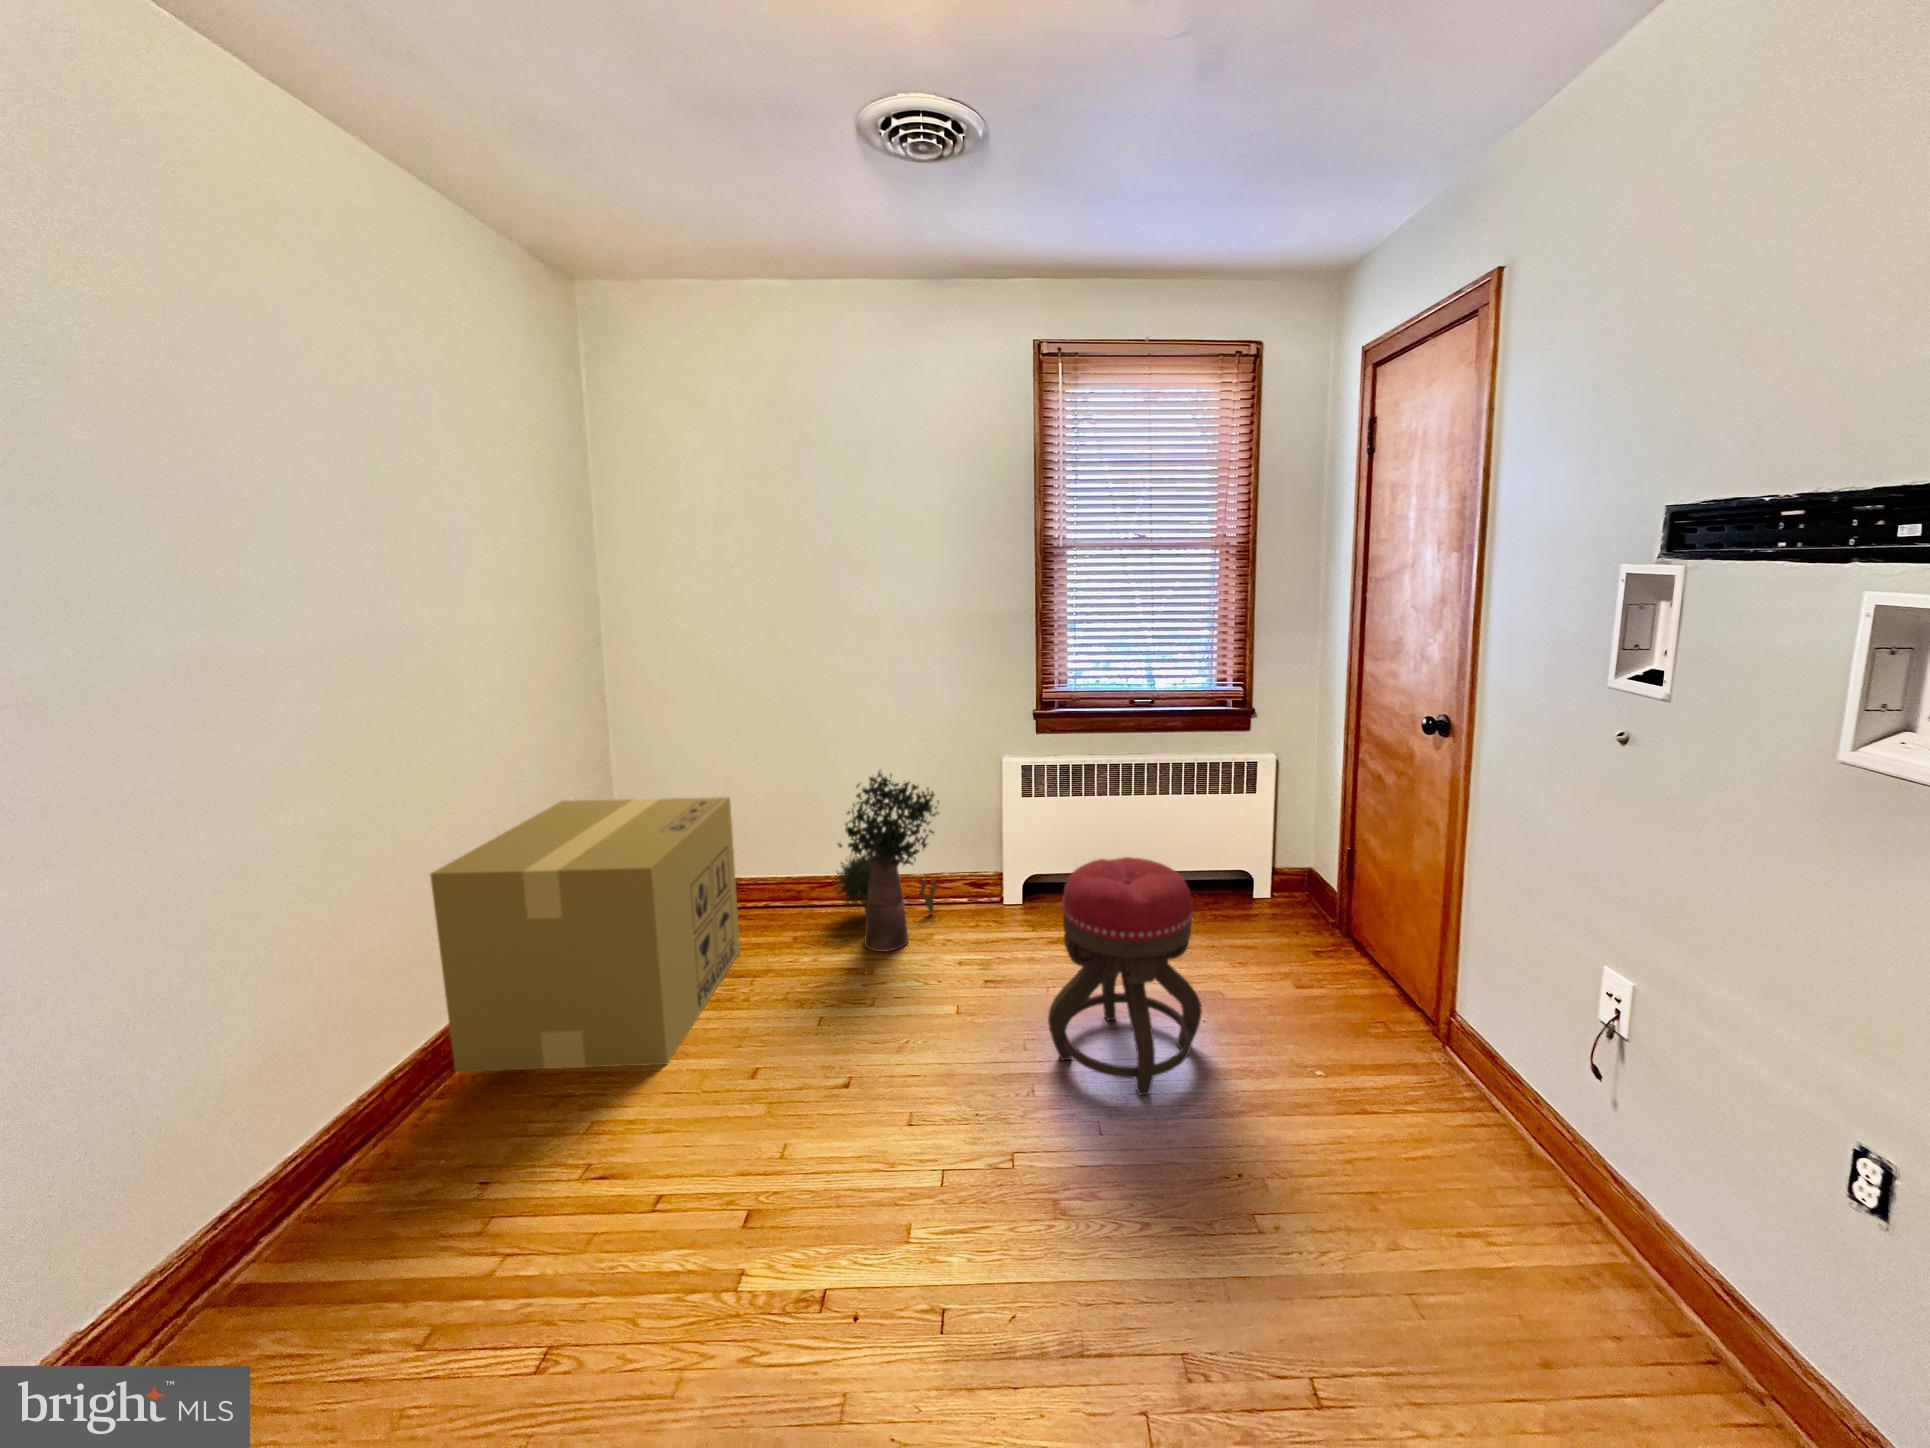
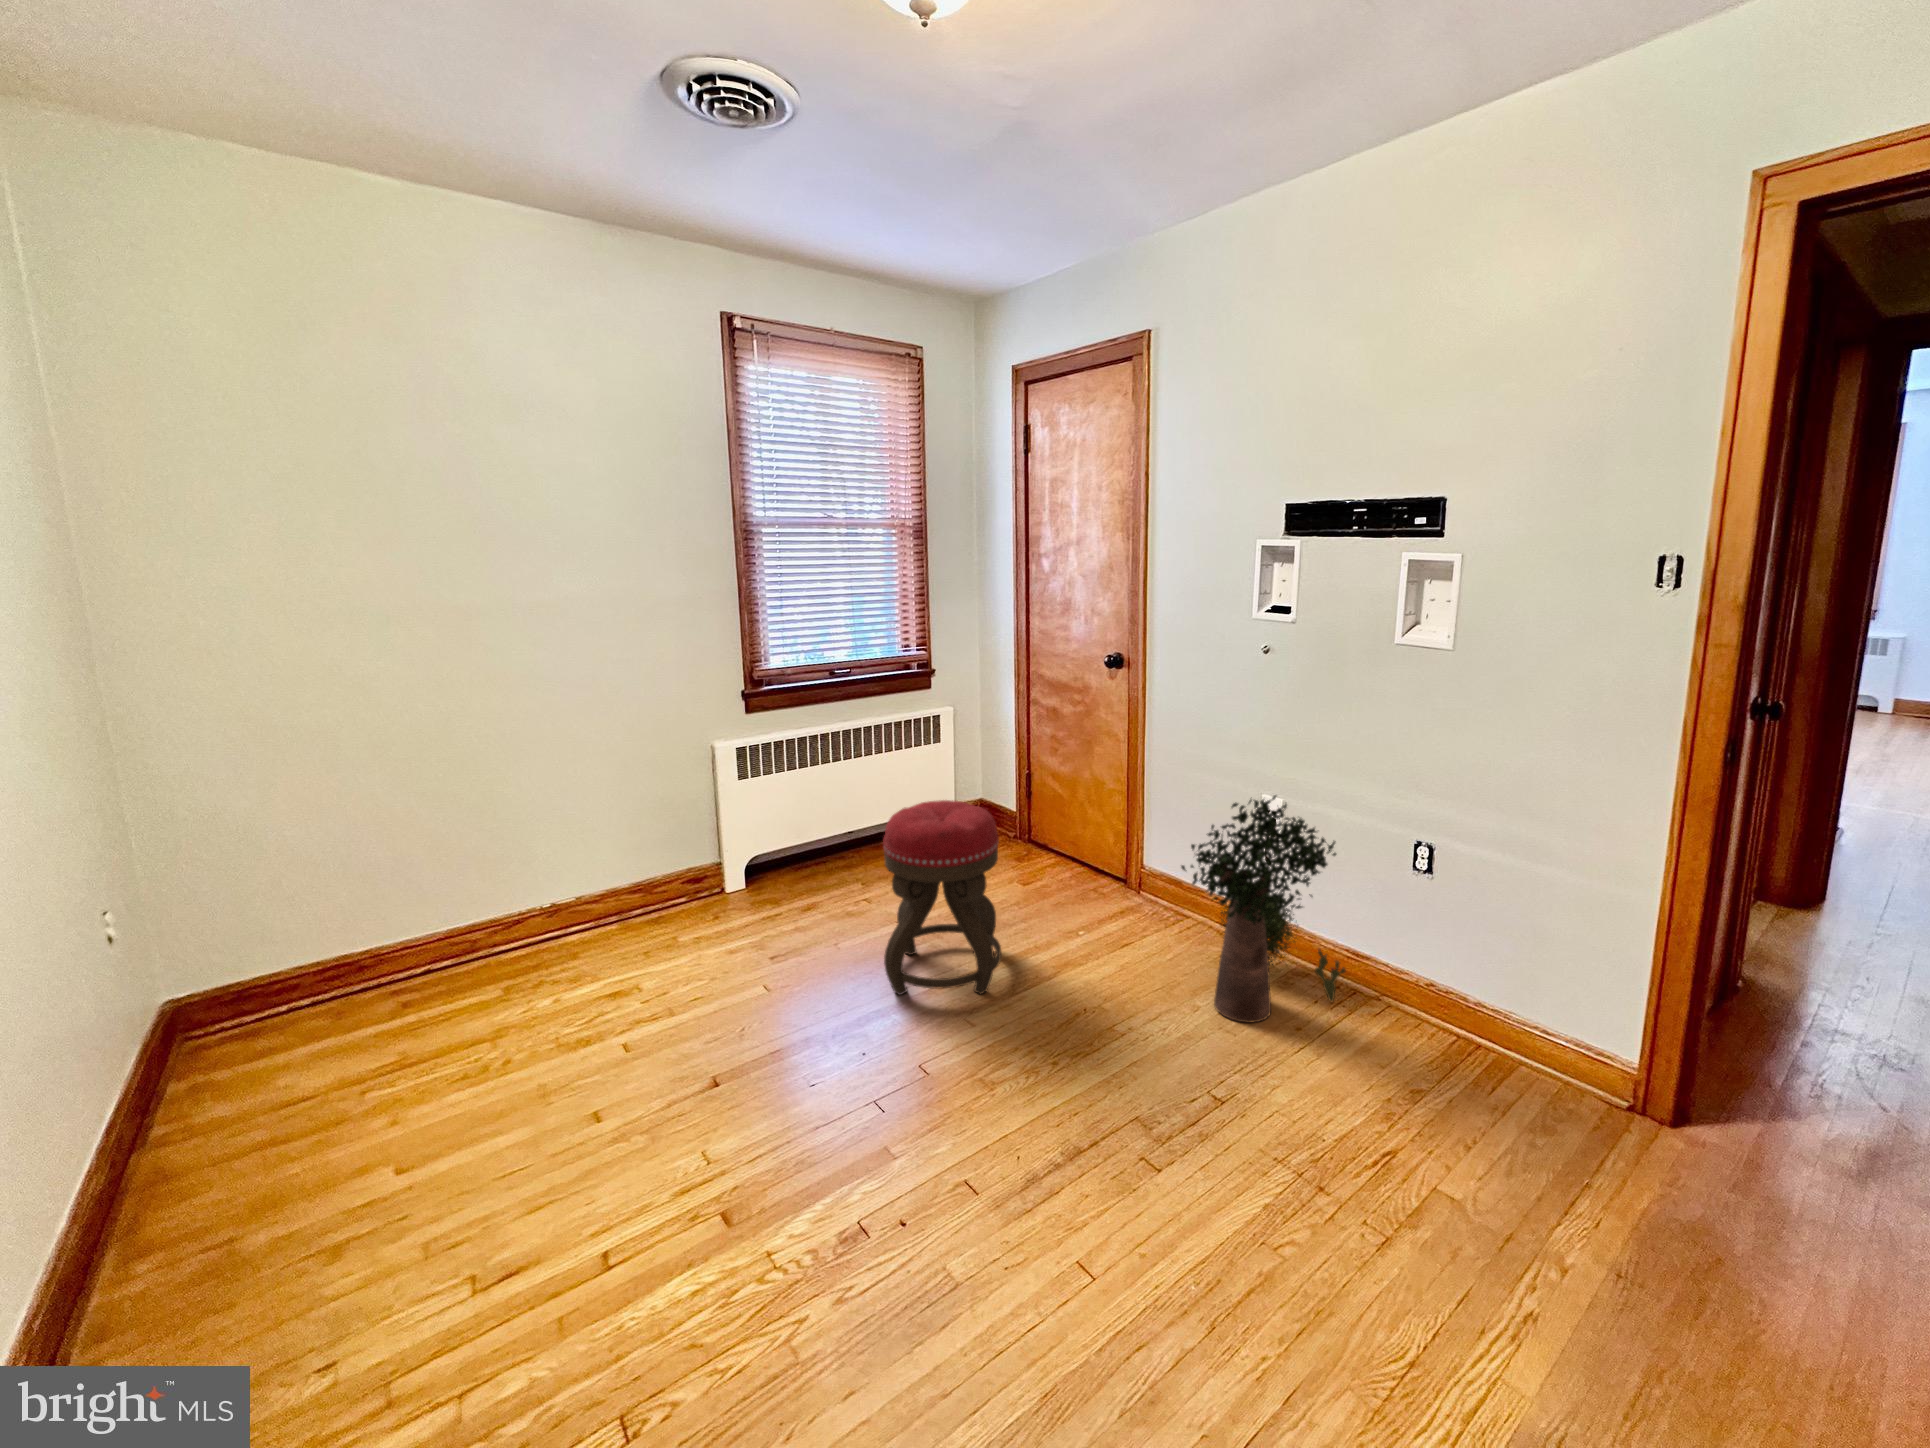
potted plant: present [835,771,939,952] -> present [1181,795,1346,1023]
cardboard box: present [430,797,740,1072] -> none [14,838,465,1317]

